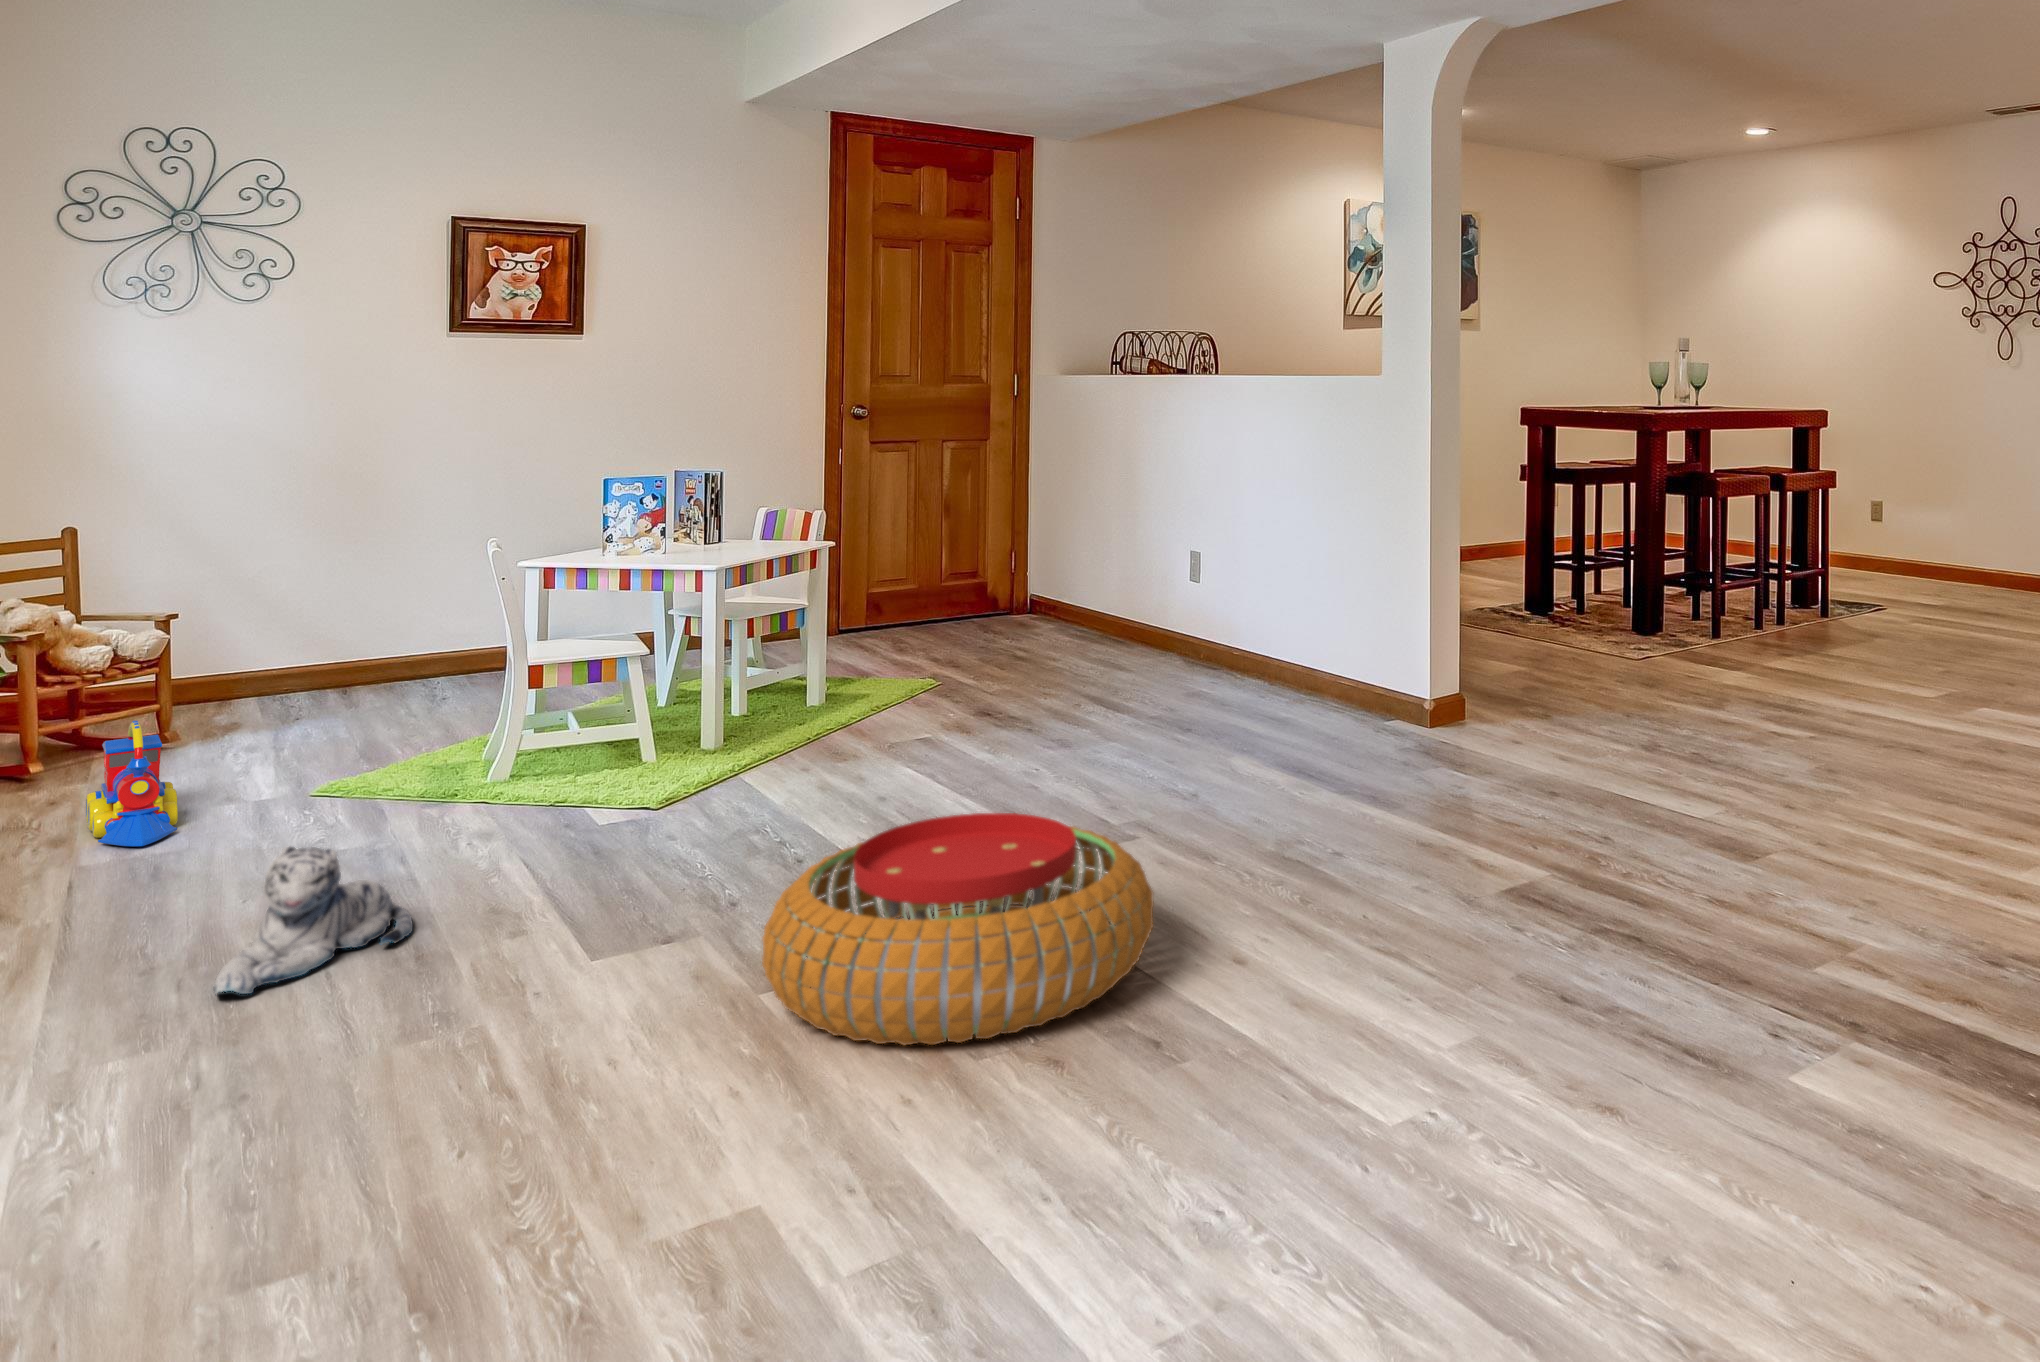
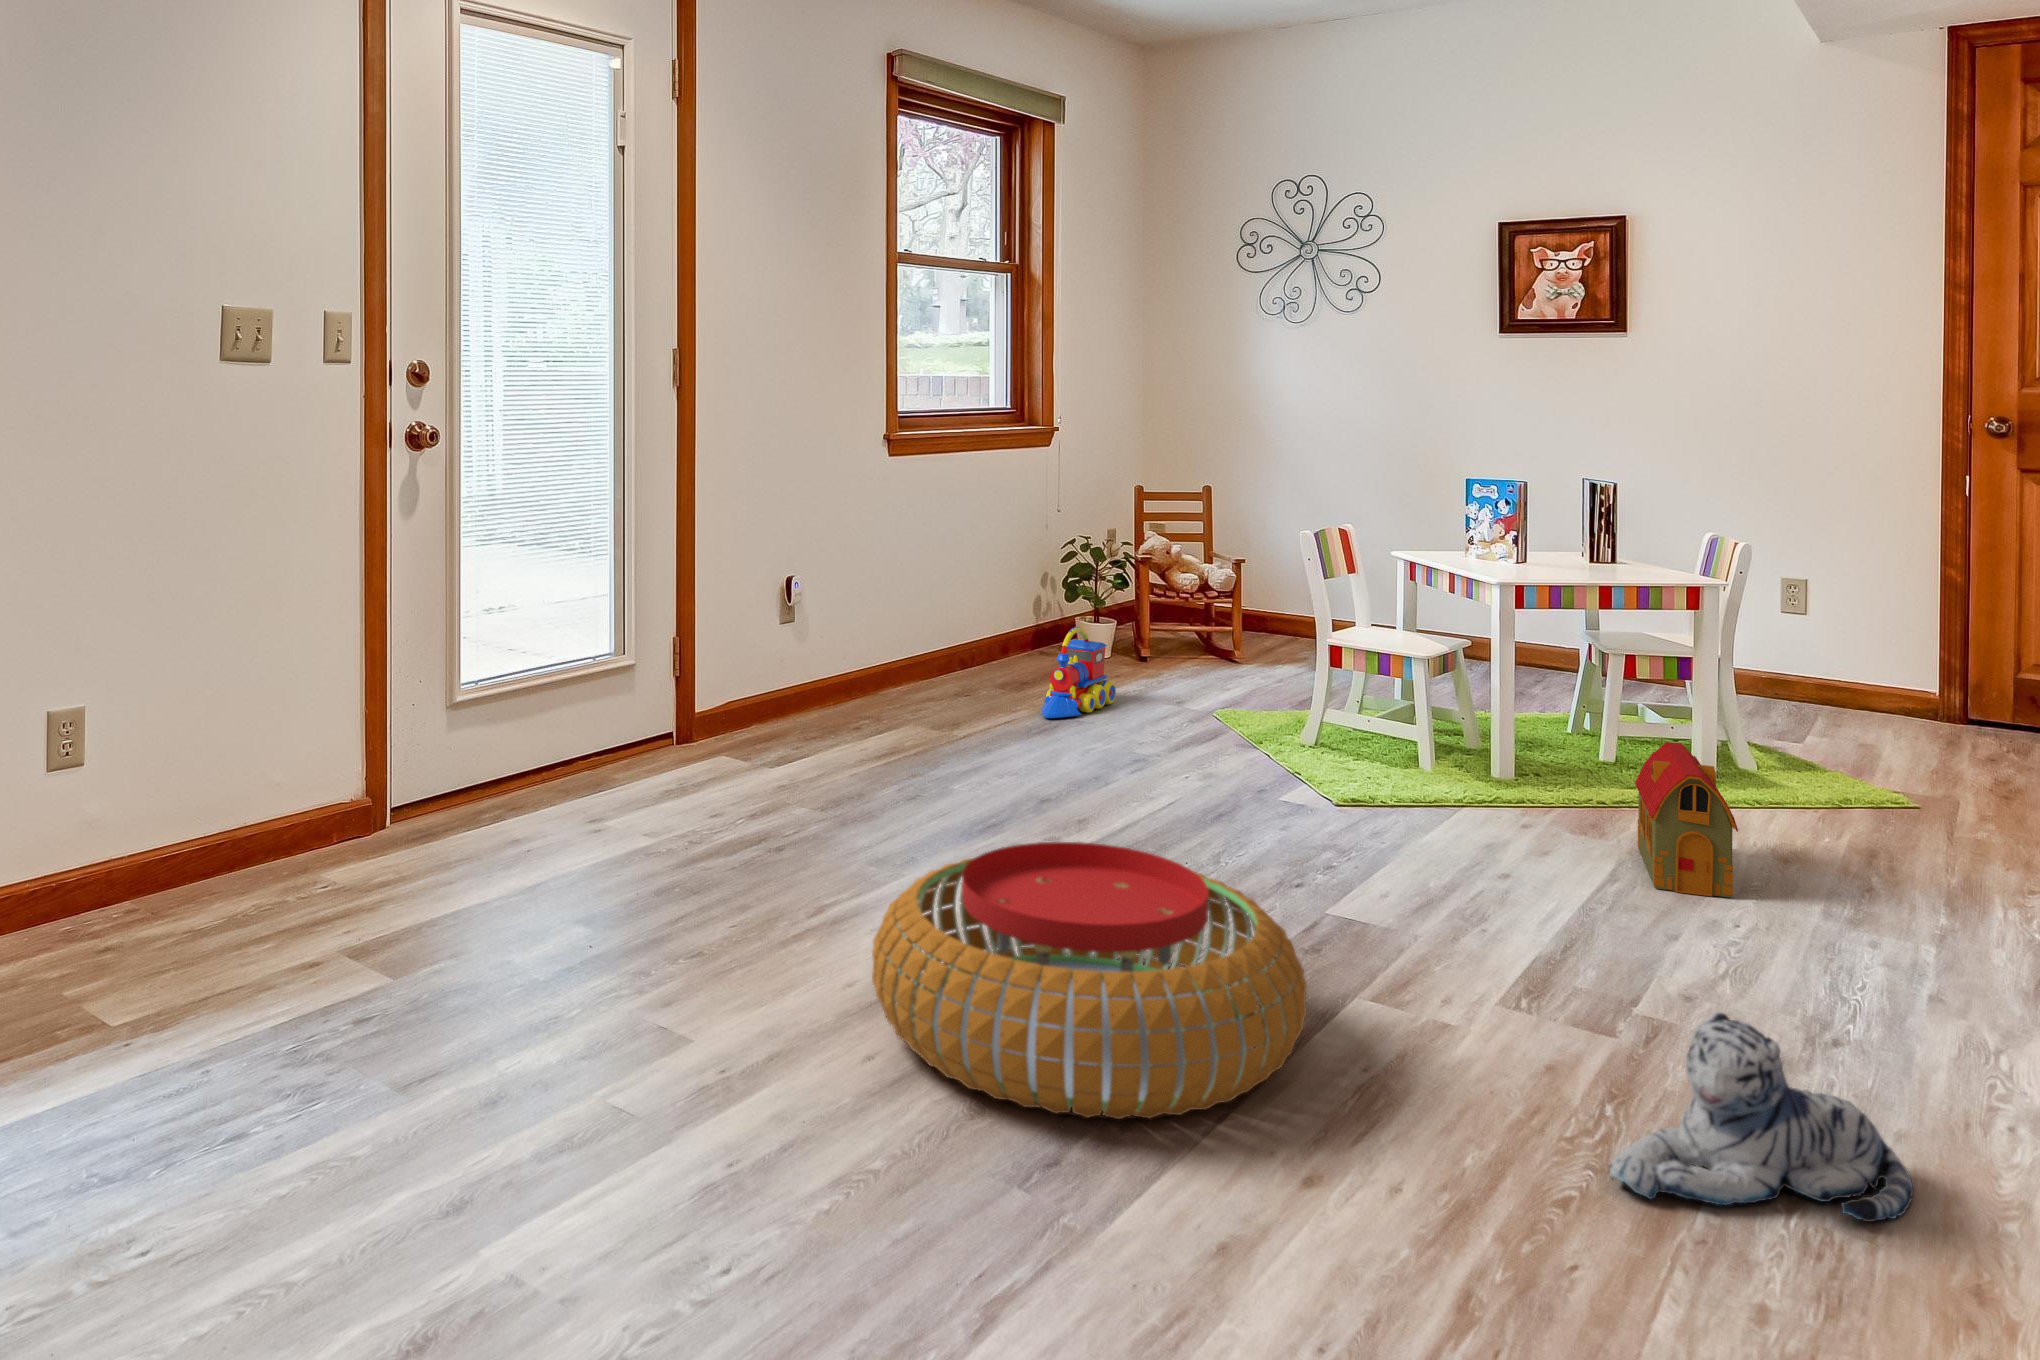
toy house: none [893,663,1004,768] -> present [1635,742,1738,898]
plush toy: present [213,847,413,994] -> present [1609,1012,1914,1222]

